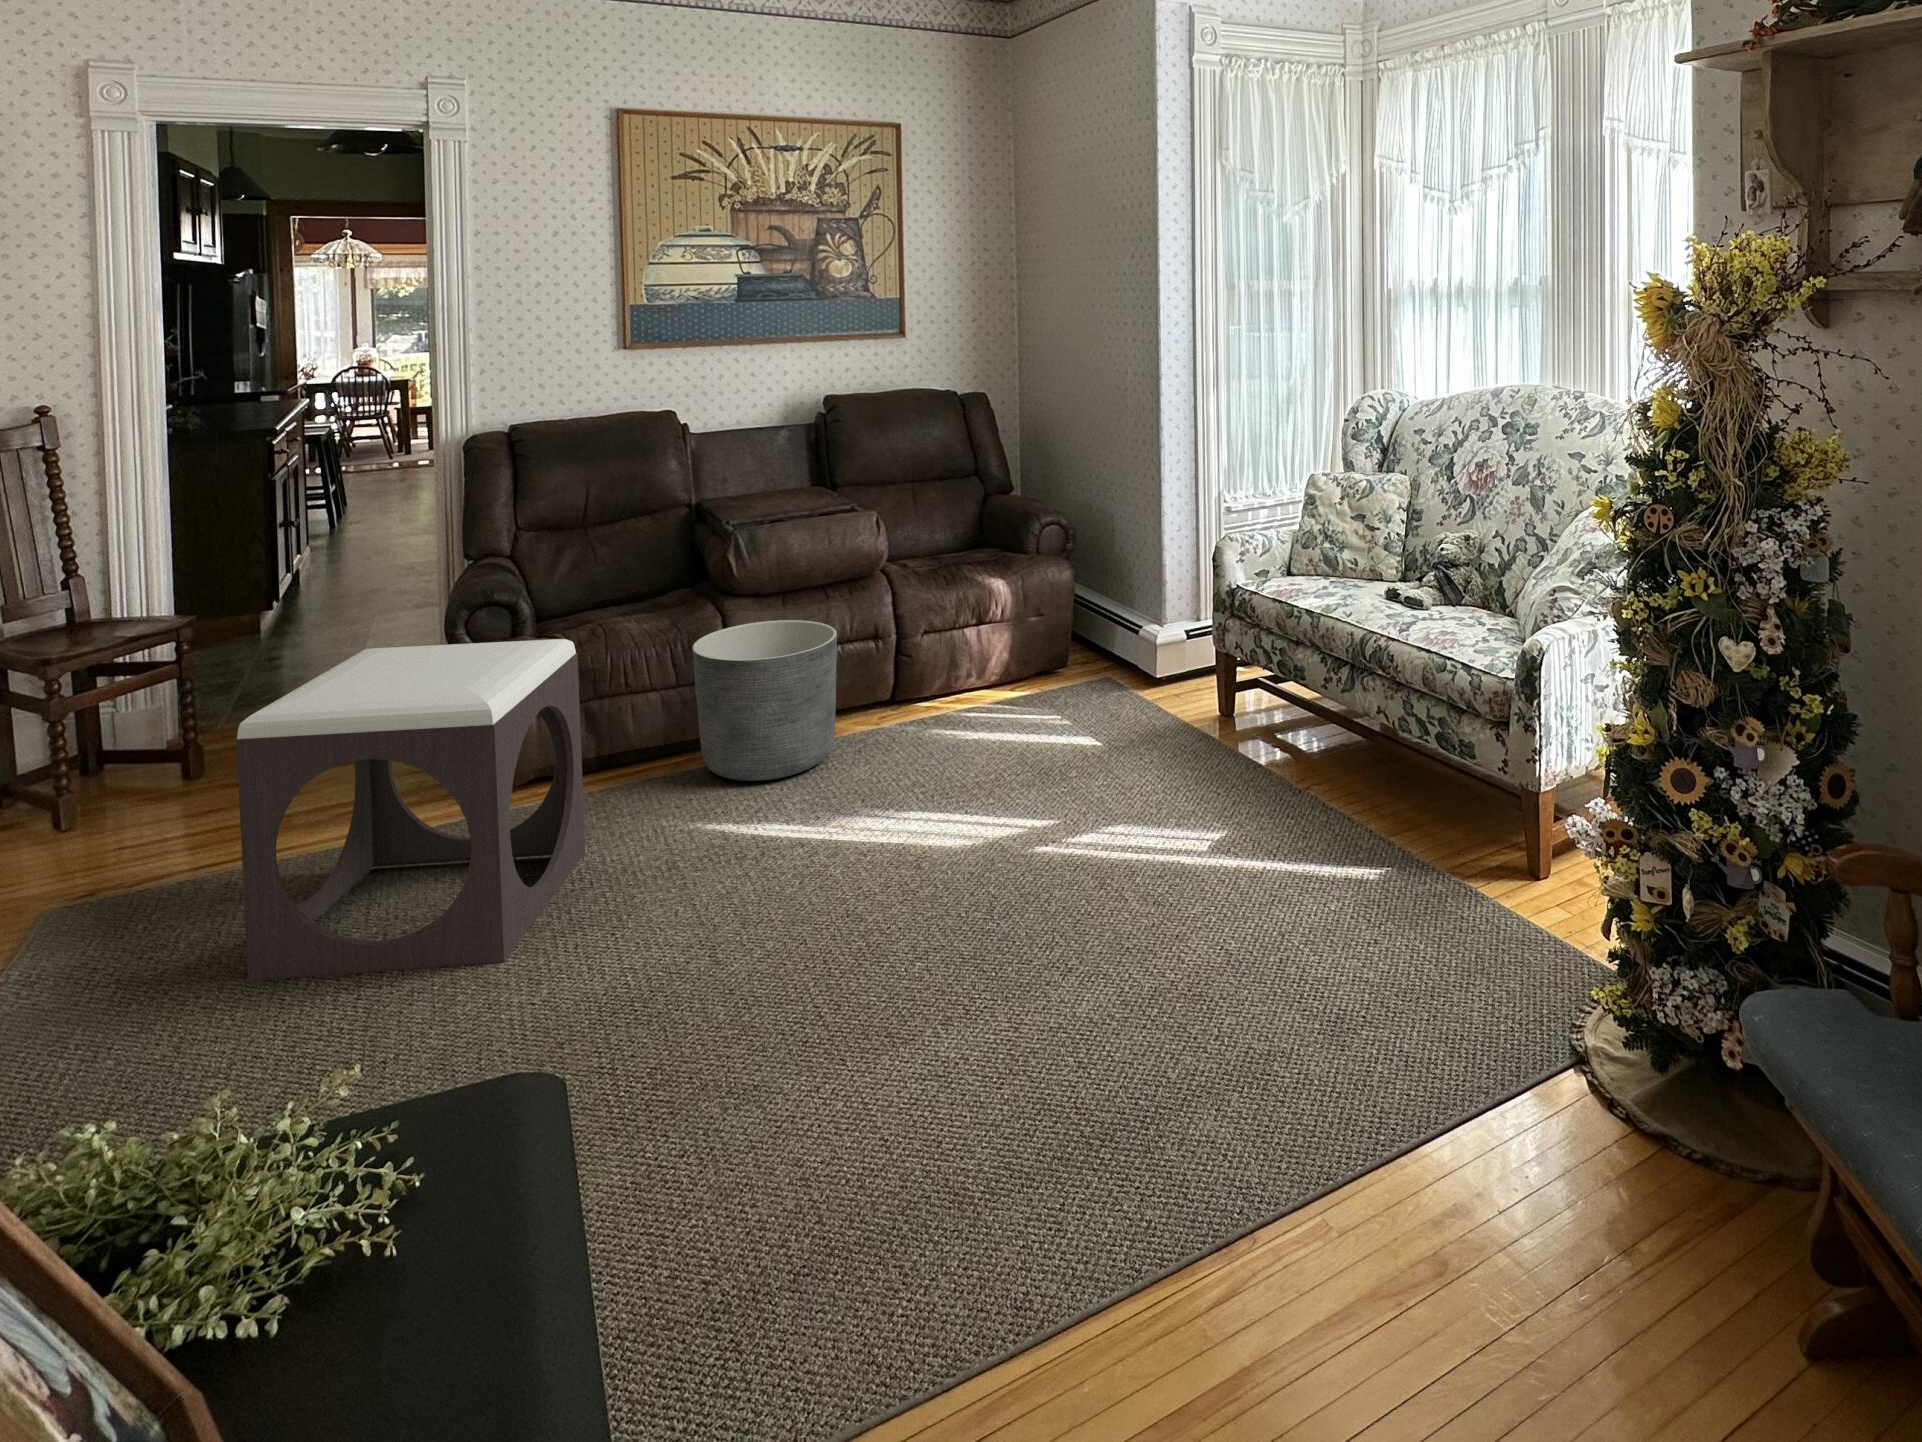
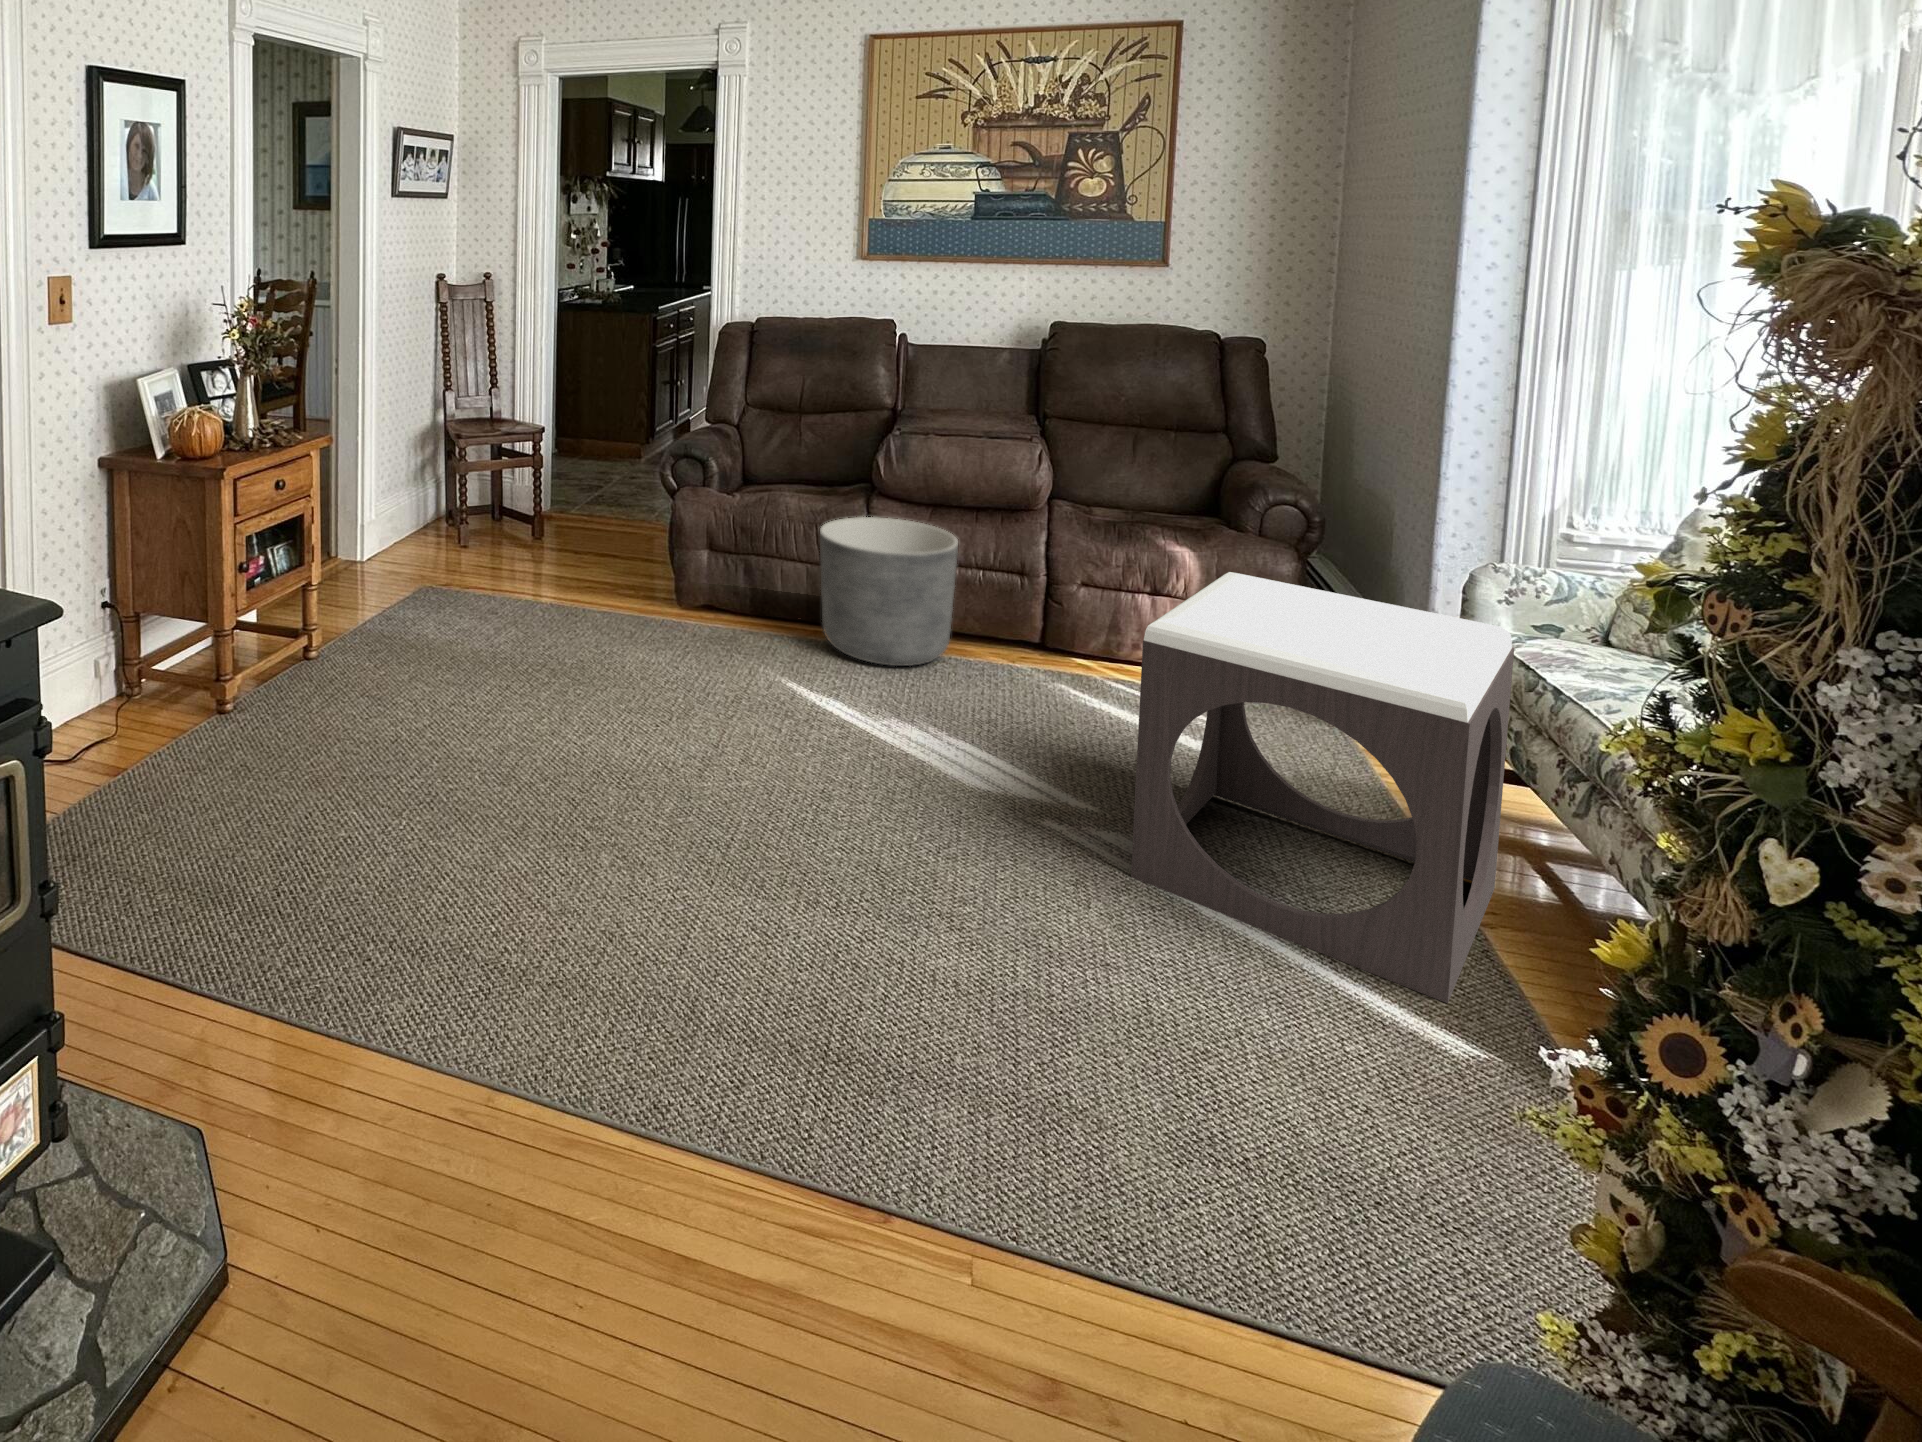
footstool: present [236,639,585,981] -> present [1131,572,1514,1003]

